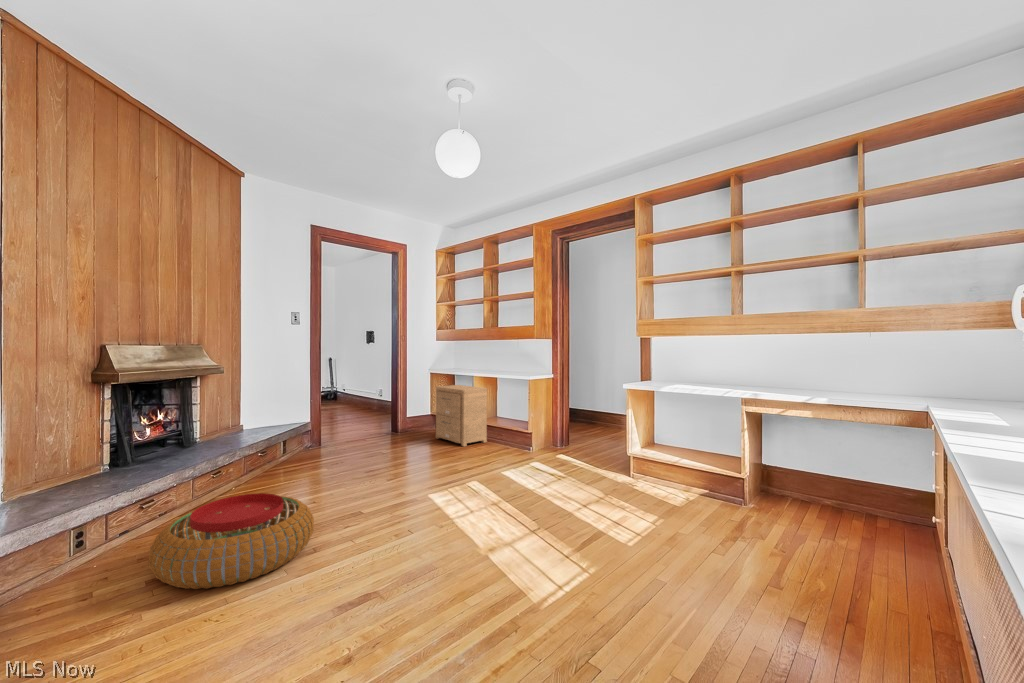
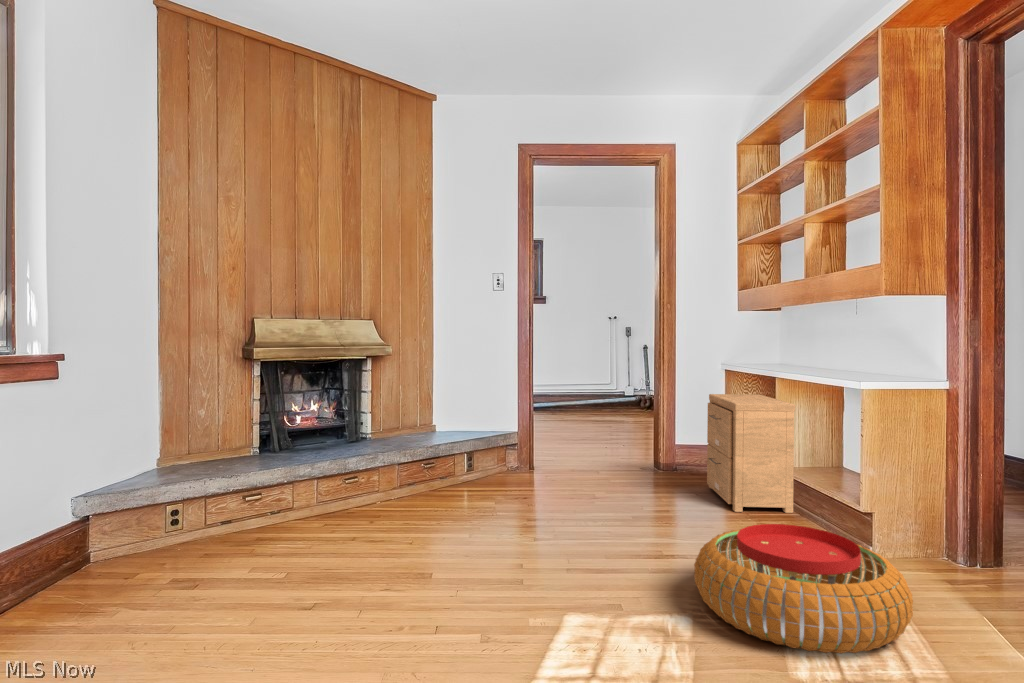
pouf: present [149,493,314,589] -> present [694,524,913,654]

